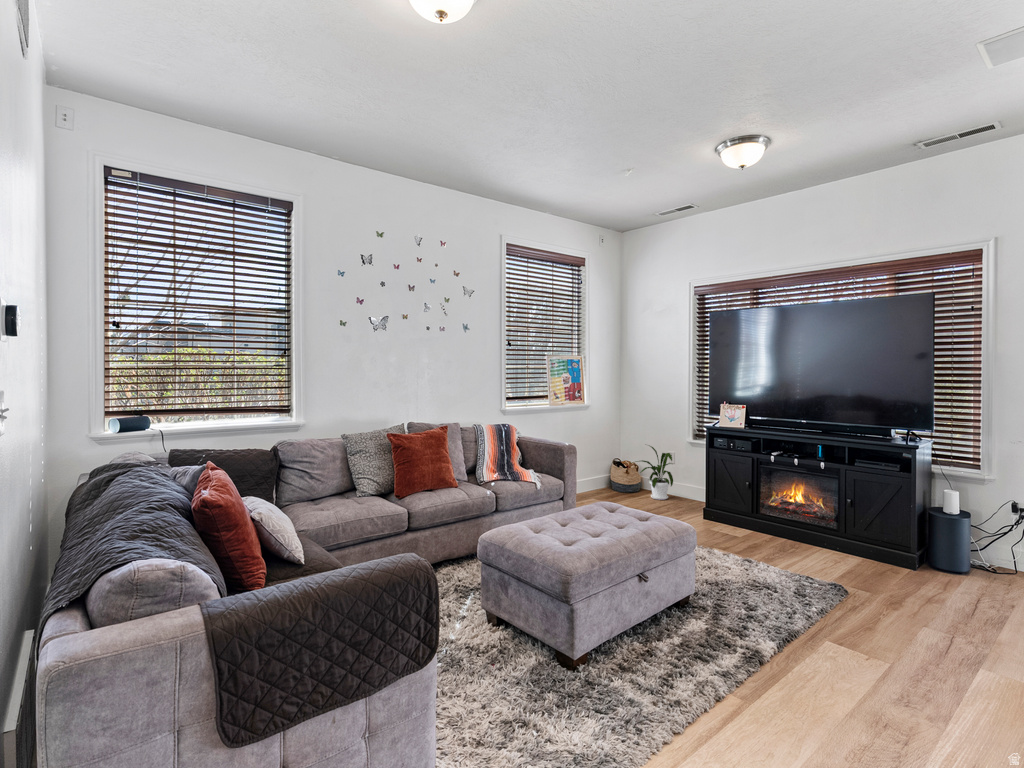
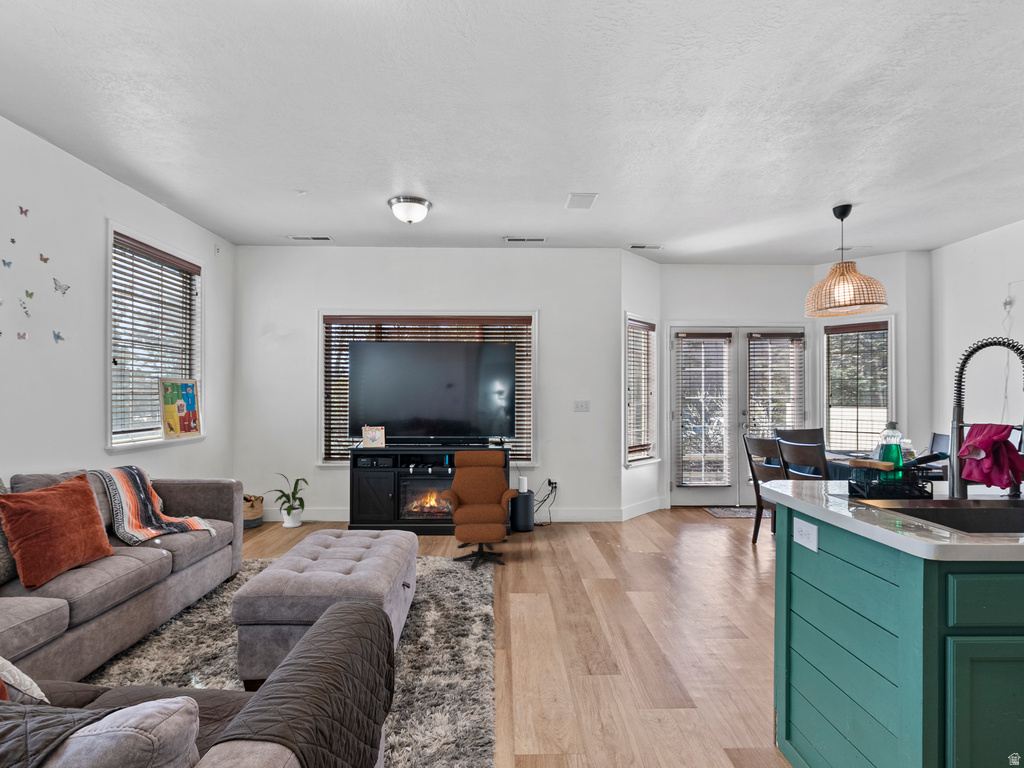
lounge chair: none [788,443,917,602] -> present [441,451,518,569]

